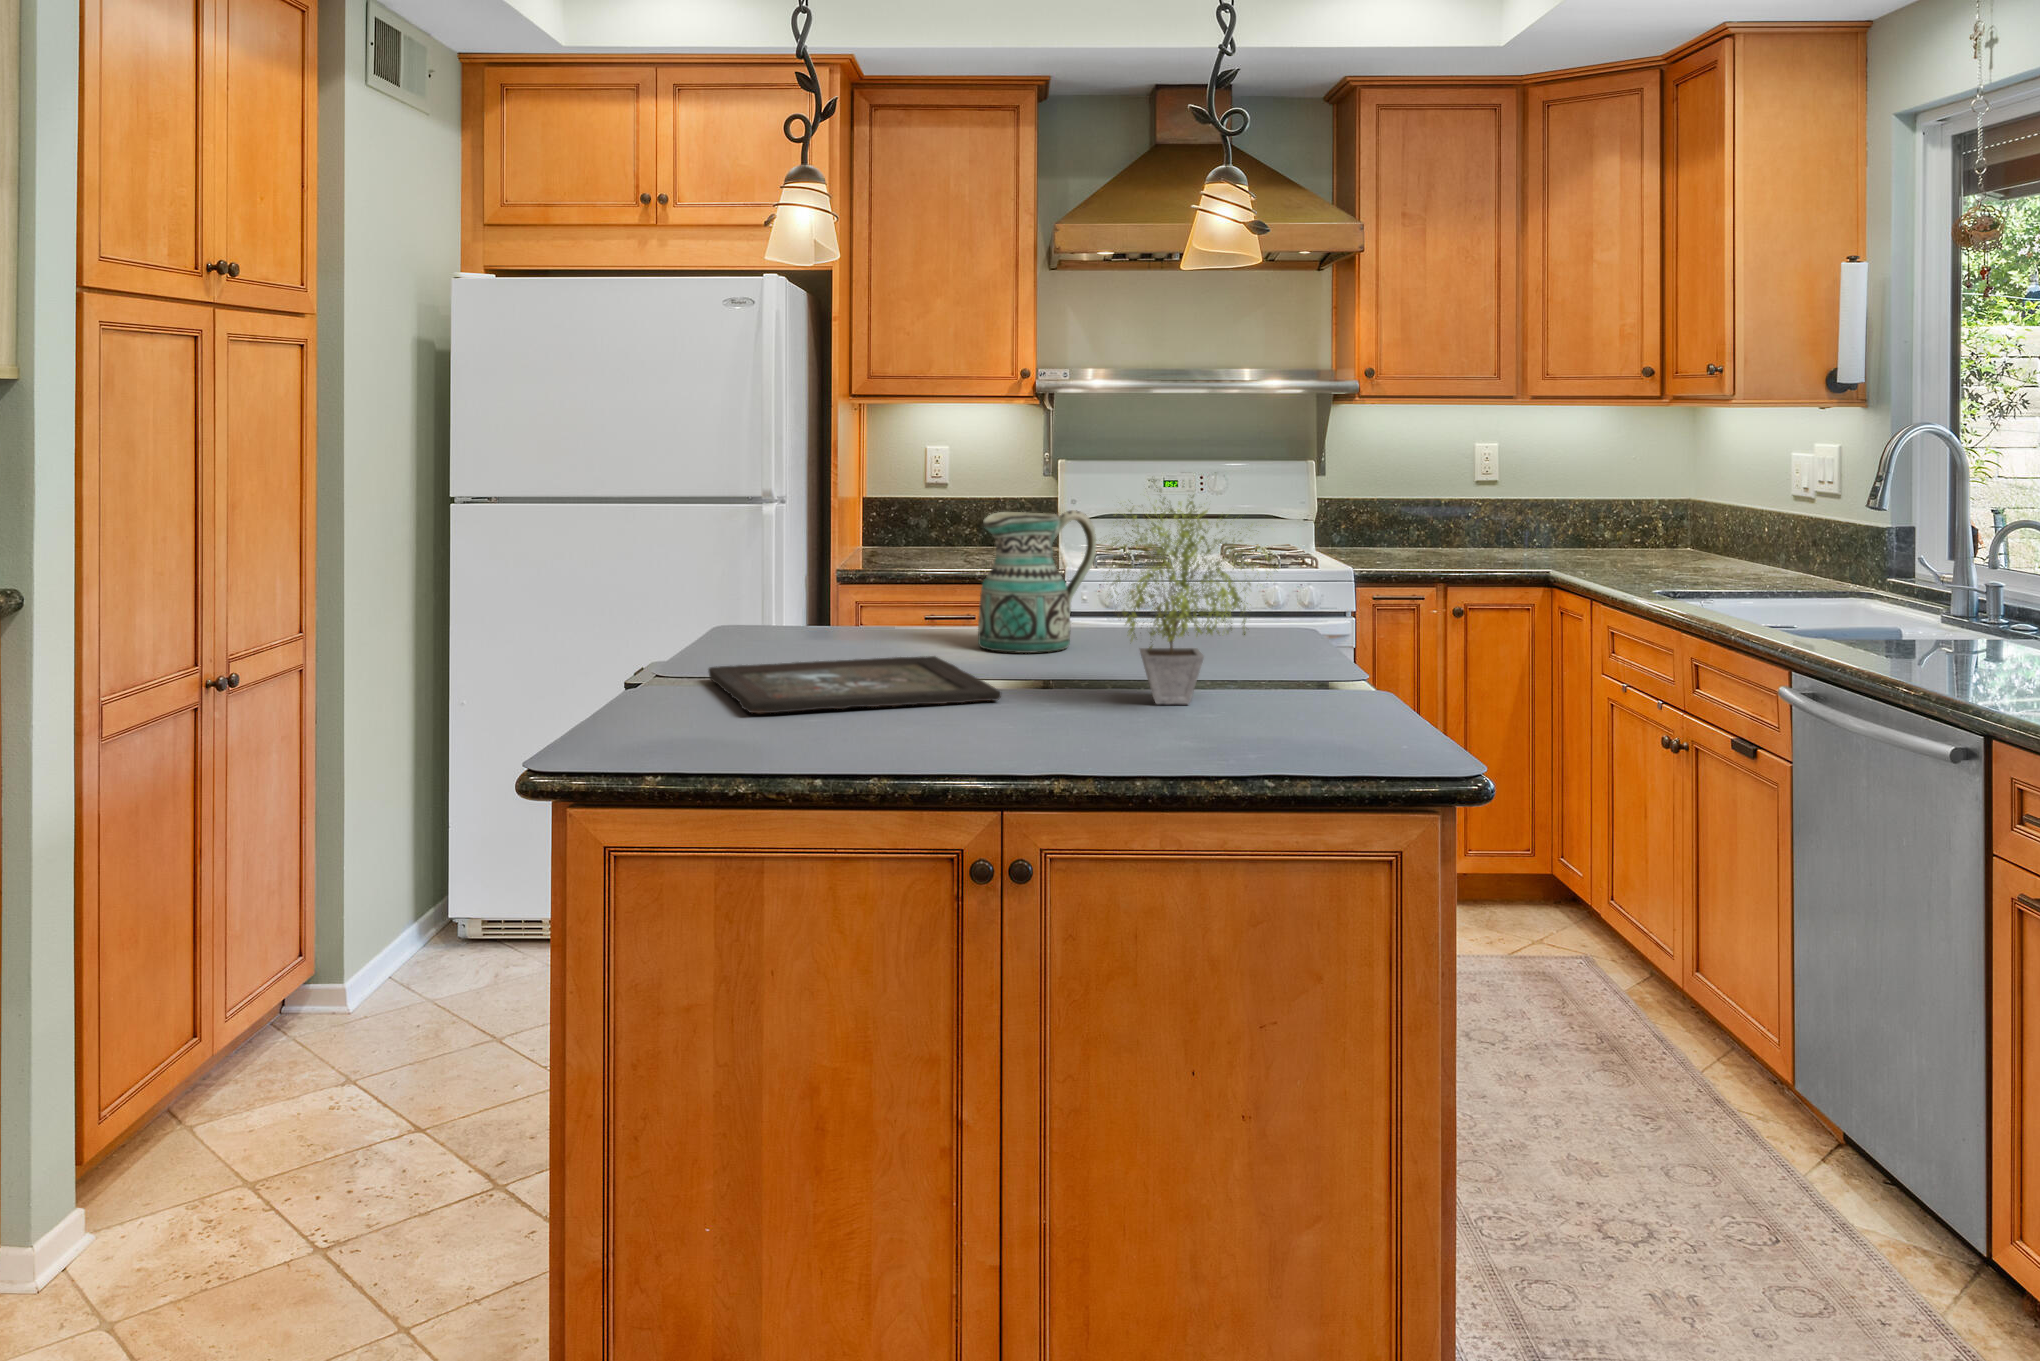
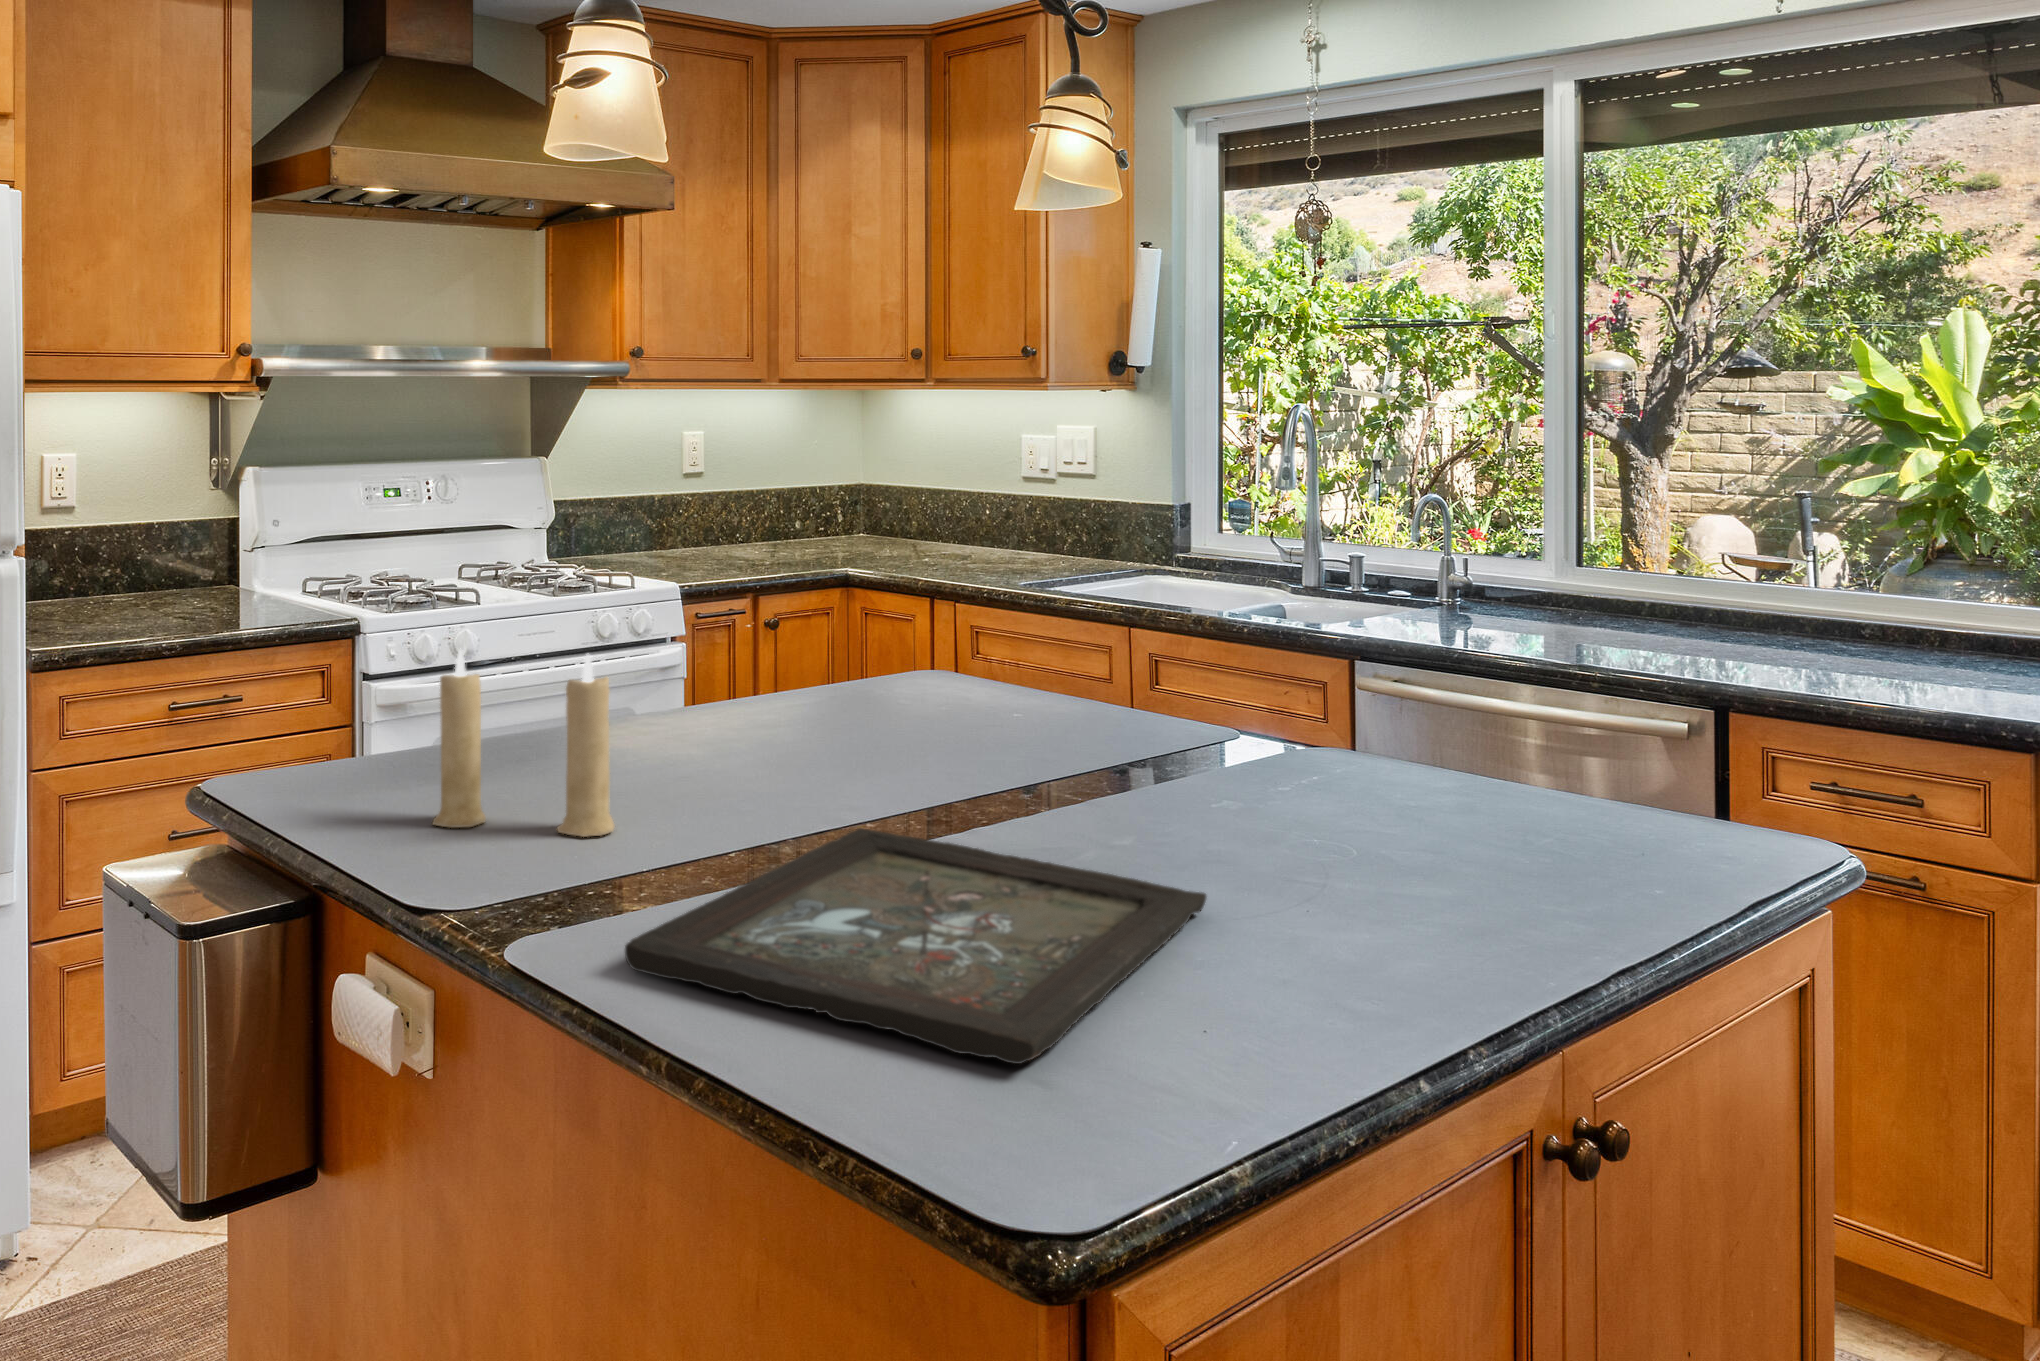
potted plant: present [1106,479,1275,704] -> none [1237,502,1547,868]
ceramic pitcher: present [978,510,1096,653] -> none [745,553,890,791]
candle: none [783,542,857,651] -> present [433,650,615,837]

